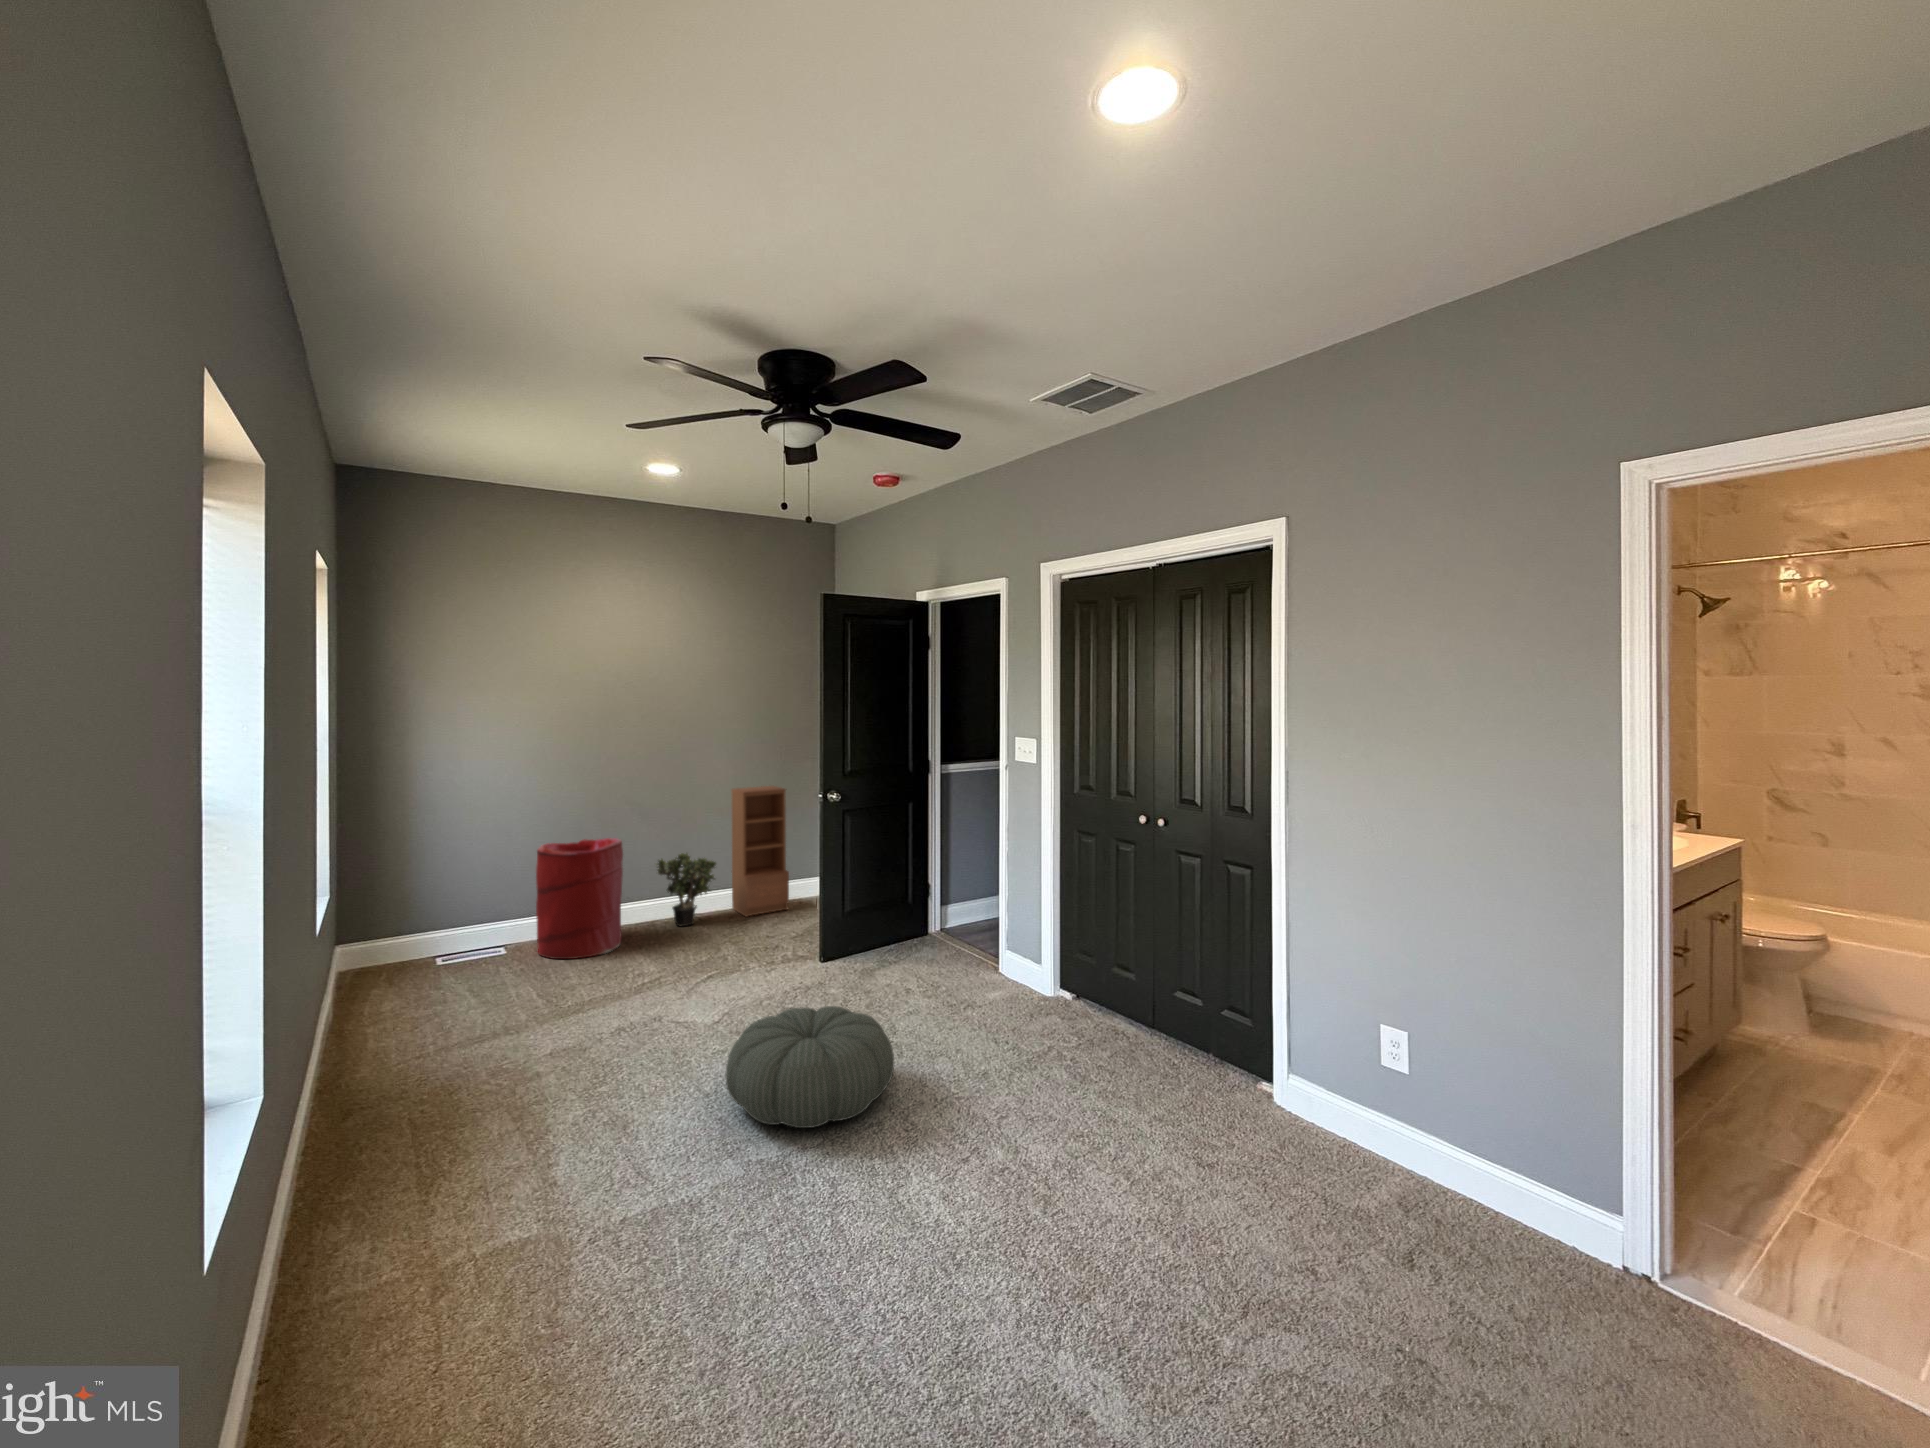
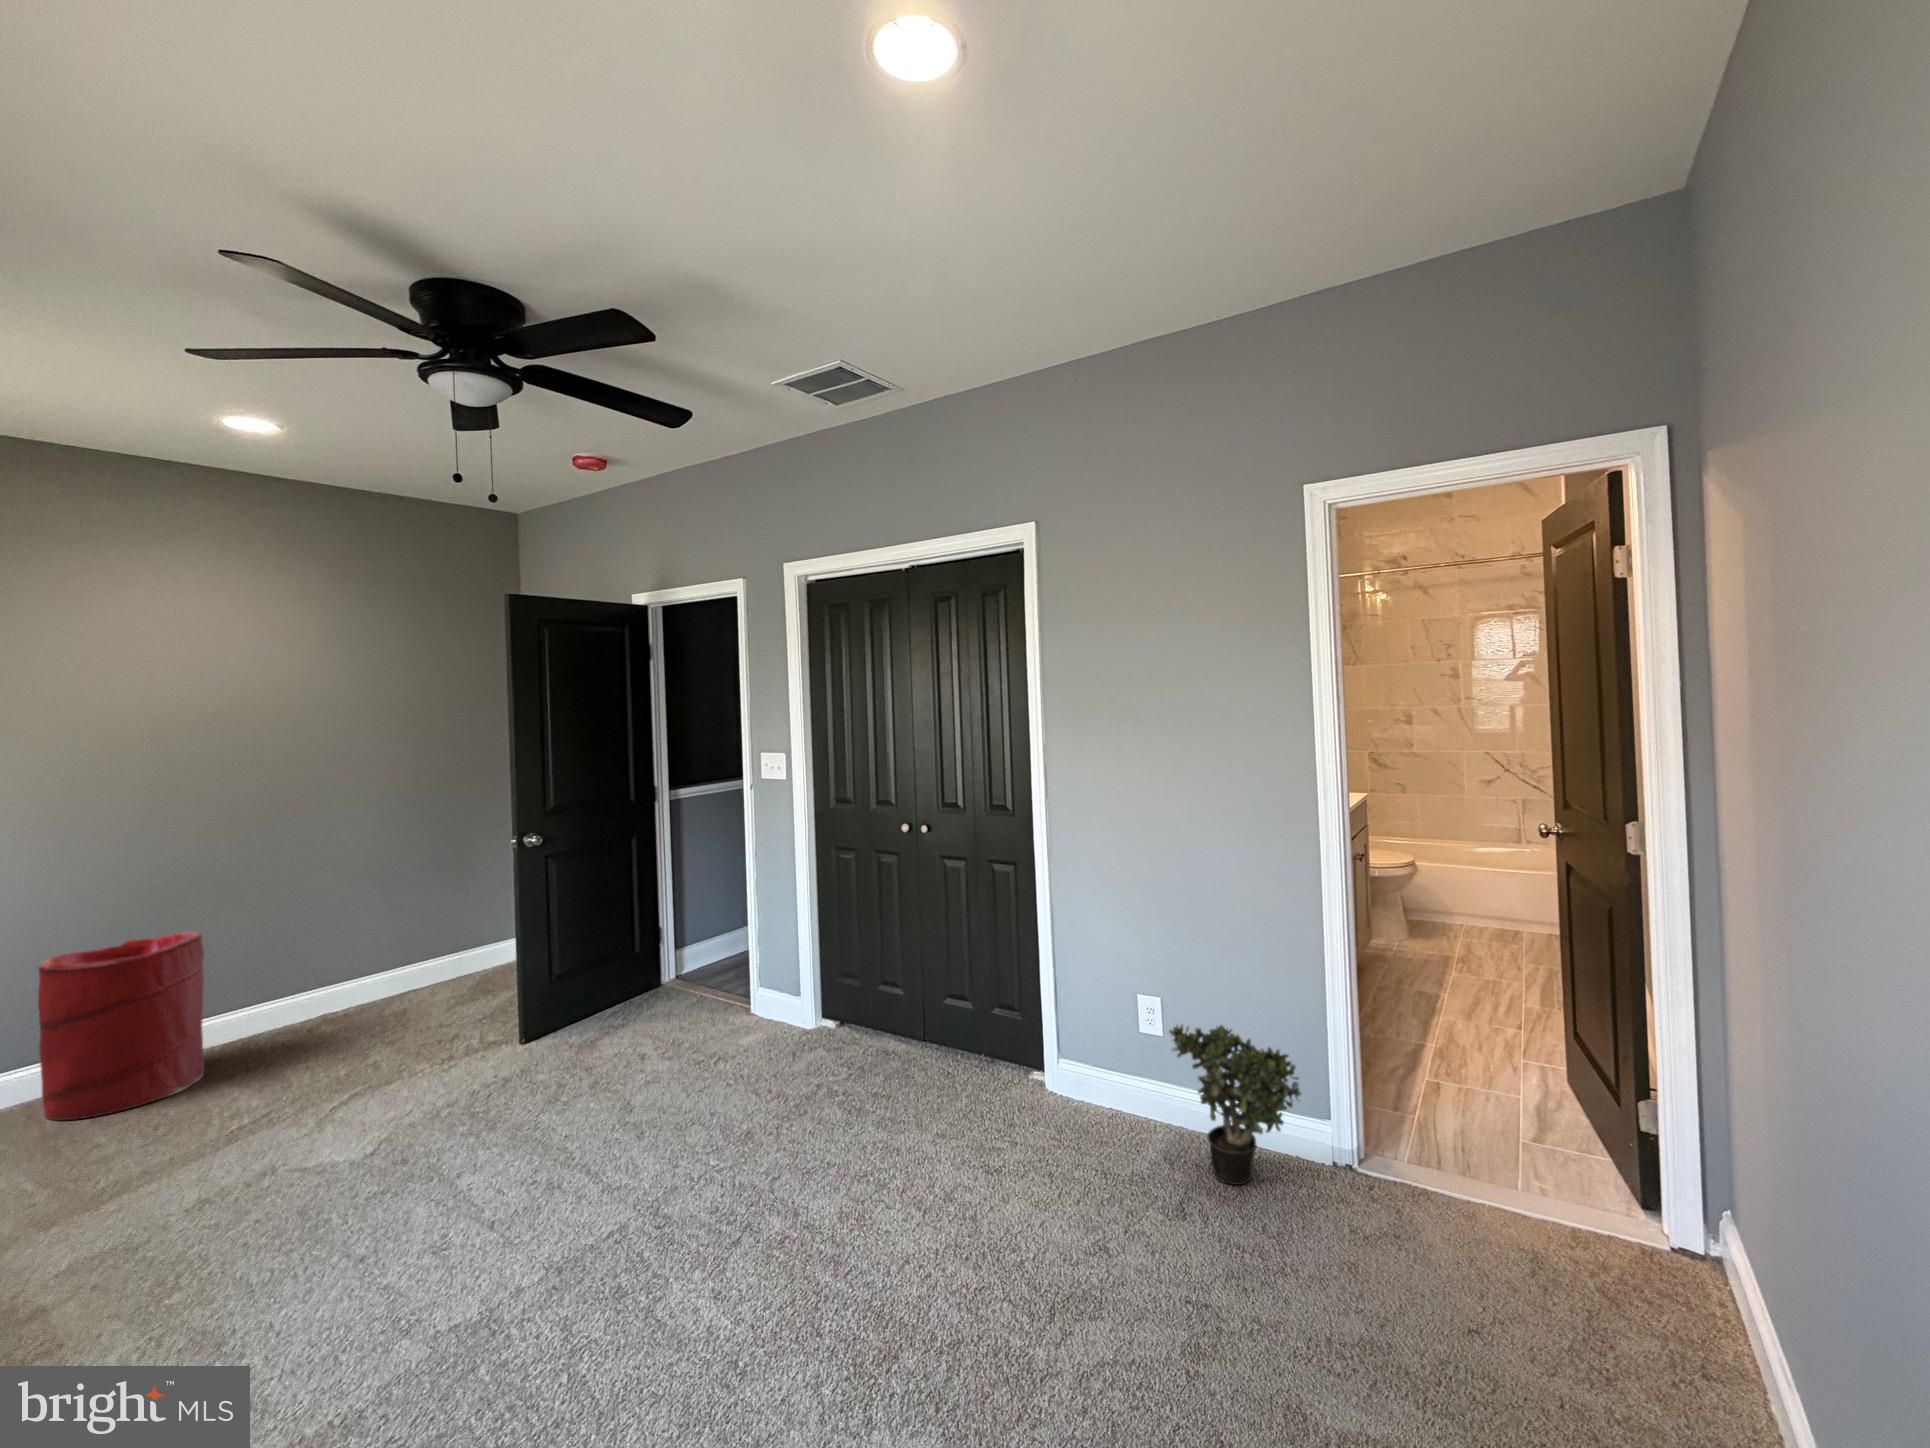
bookcase: present [732,786,789,917] -> none [381,836,473,1004]
potted plant: present [656,853,716,926] -> present [1169,1025,1301,1185]
pouf: present [726,1006,894,1128] -> none [392,1096,637,1273]

